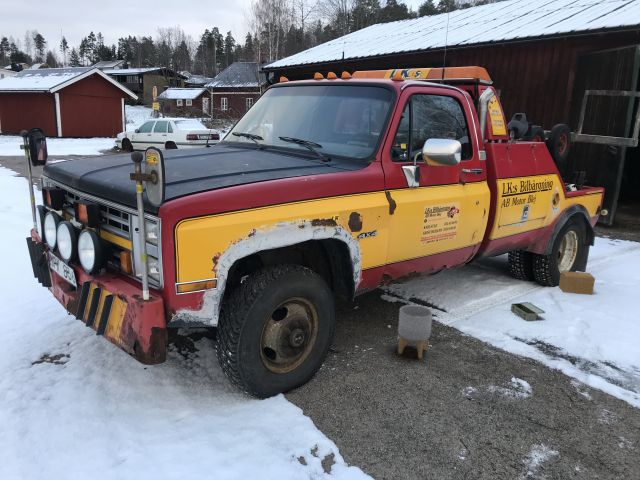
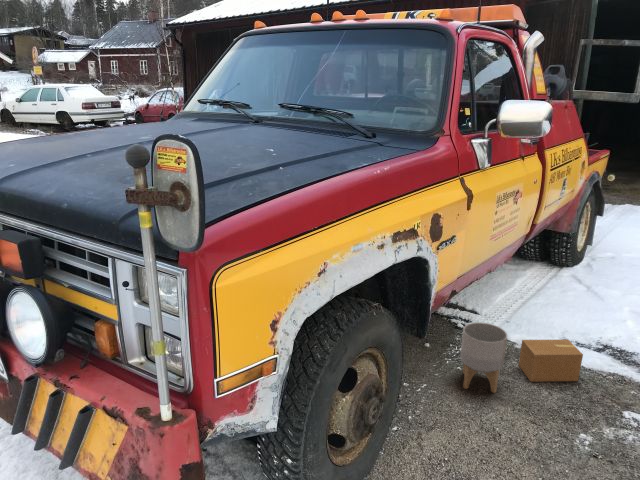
cardboard box: present [559,271,595,294] -> present [519,339,583,382]
toolbox: present [511,302,545,321] -> none [549,292,594,317]

